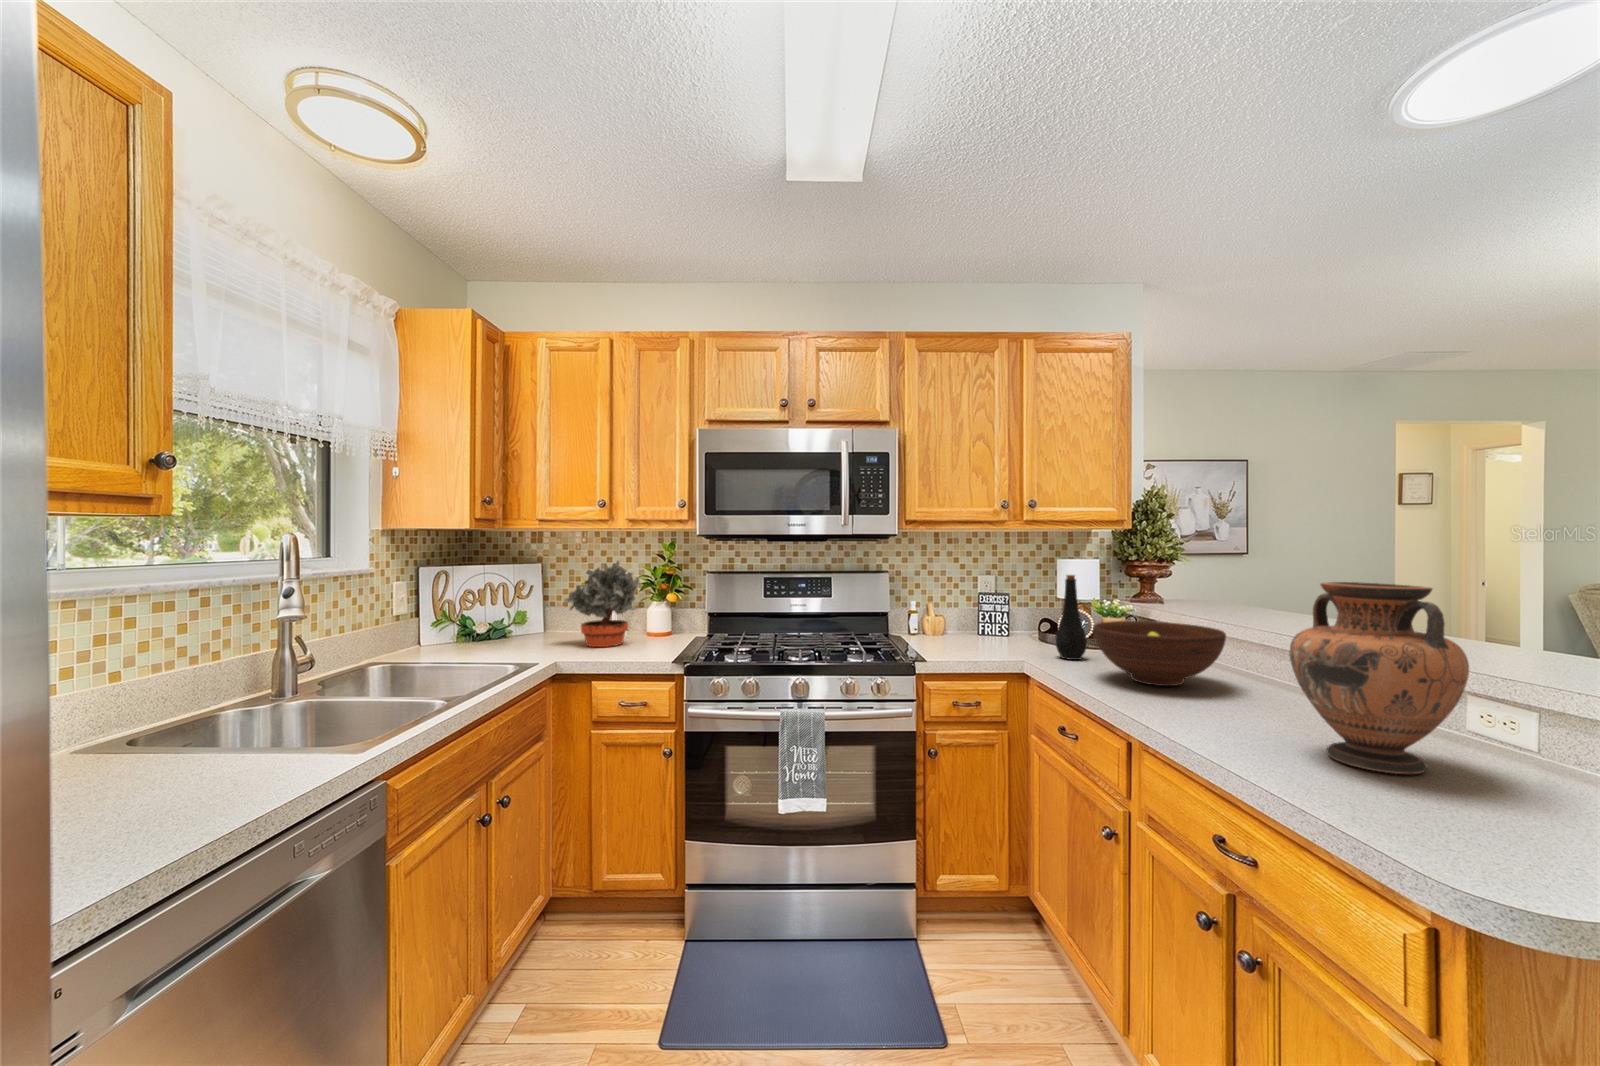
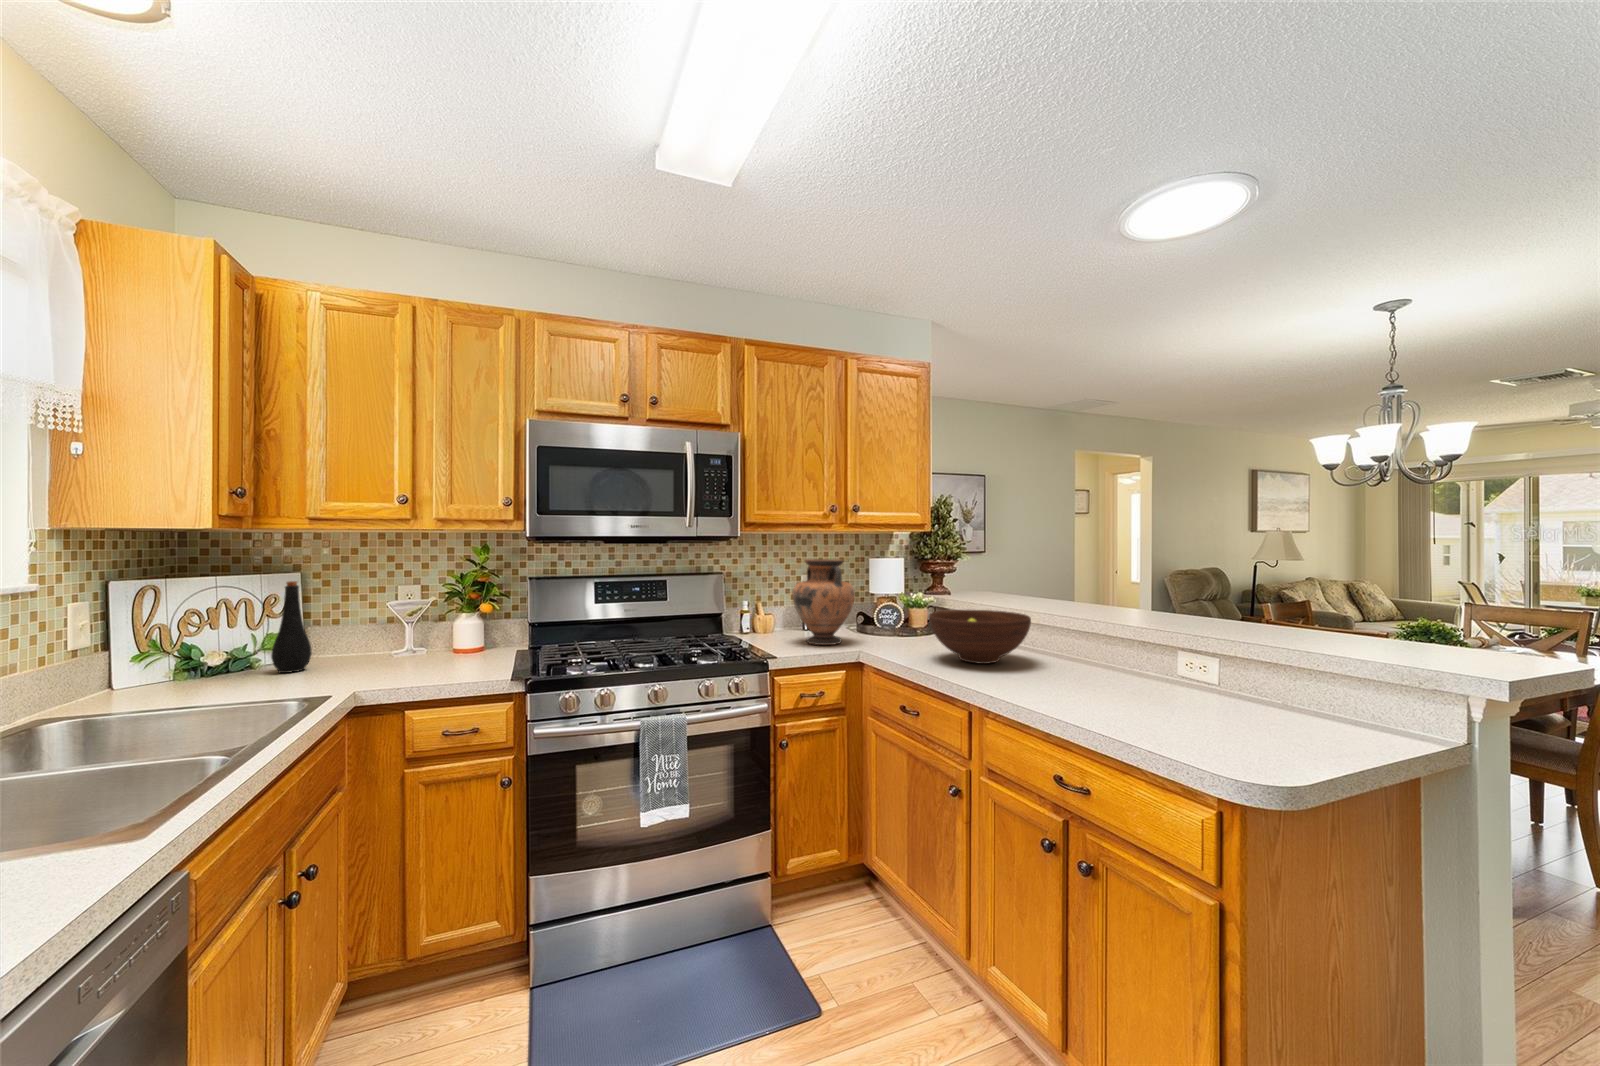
potted plant: present [565,560,639,647] -> none [347,565,453,670]
bottle: present [1055,575,1087,660] -> present [271,581,311,673]
vase: present [1290,582,1469,774] -> present [792,559,855,645]

